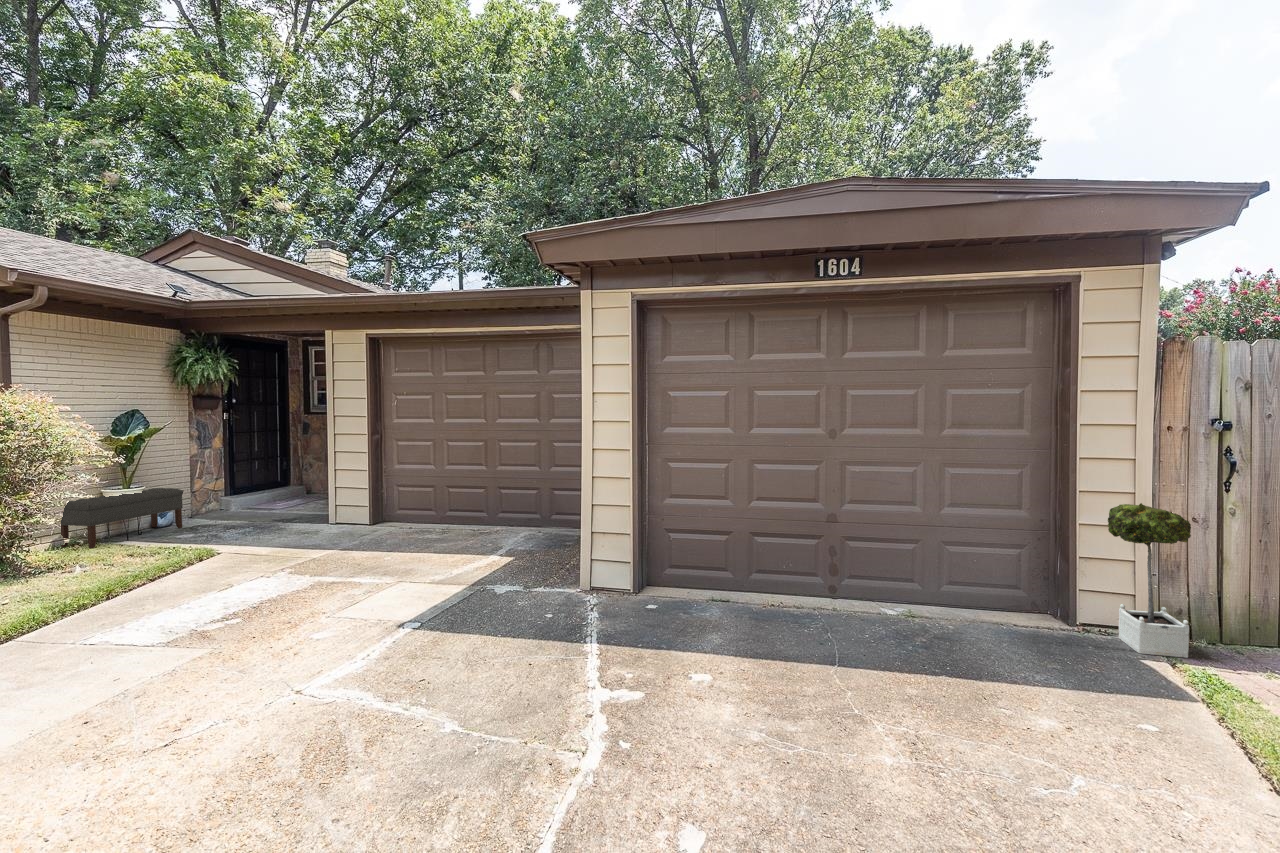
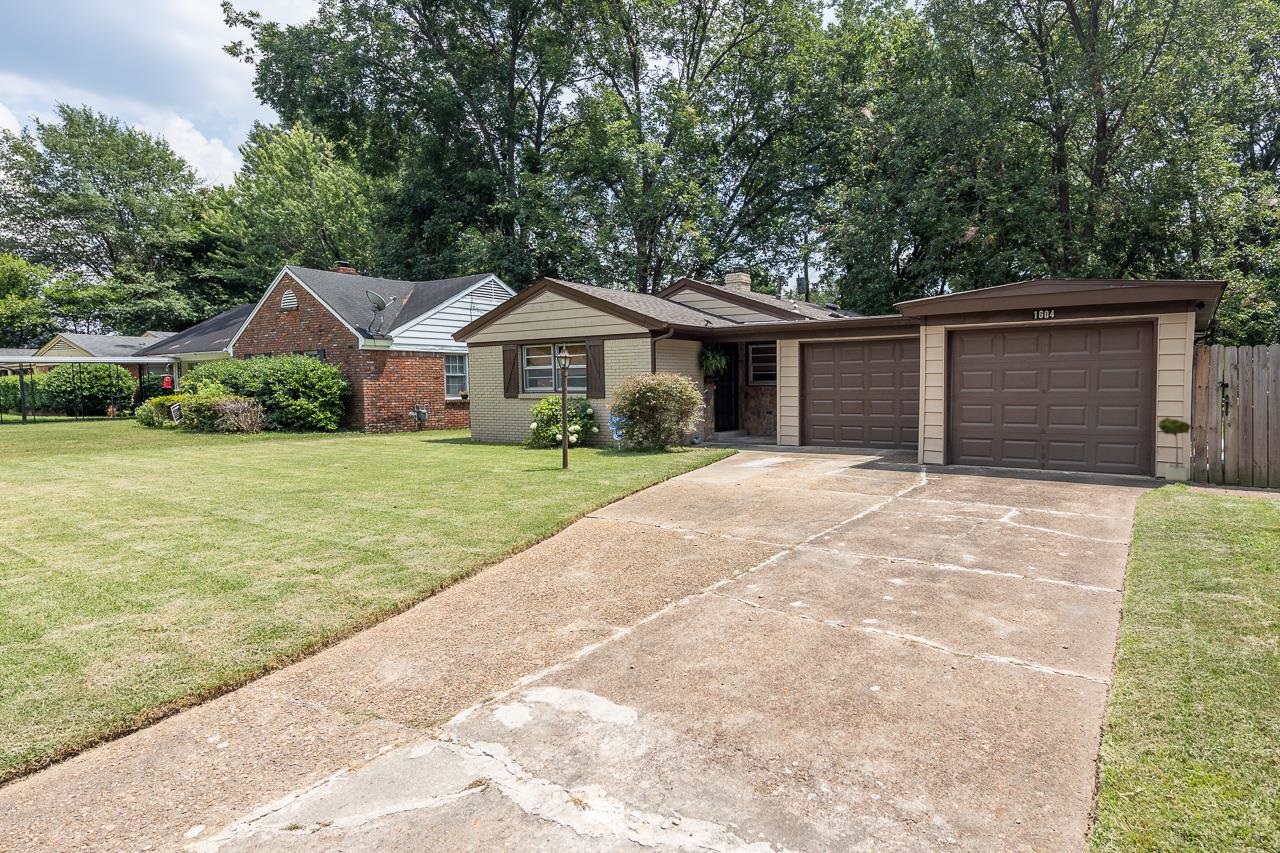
bench: present [60,488,183,548] -> none [669,424,708,448]

